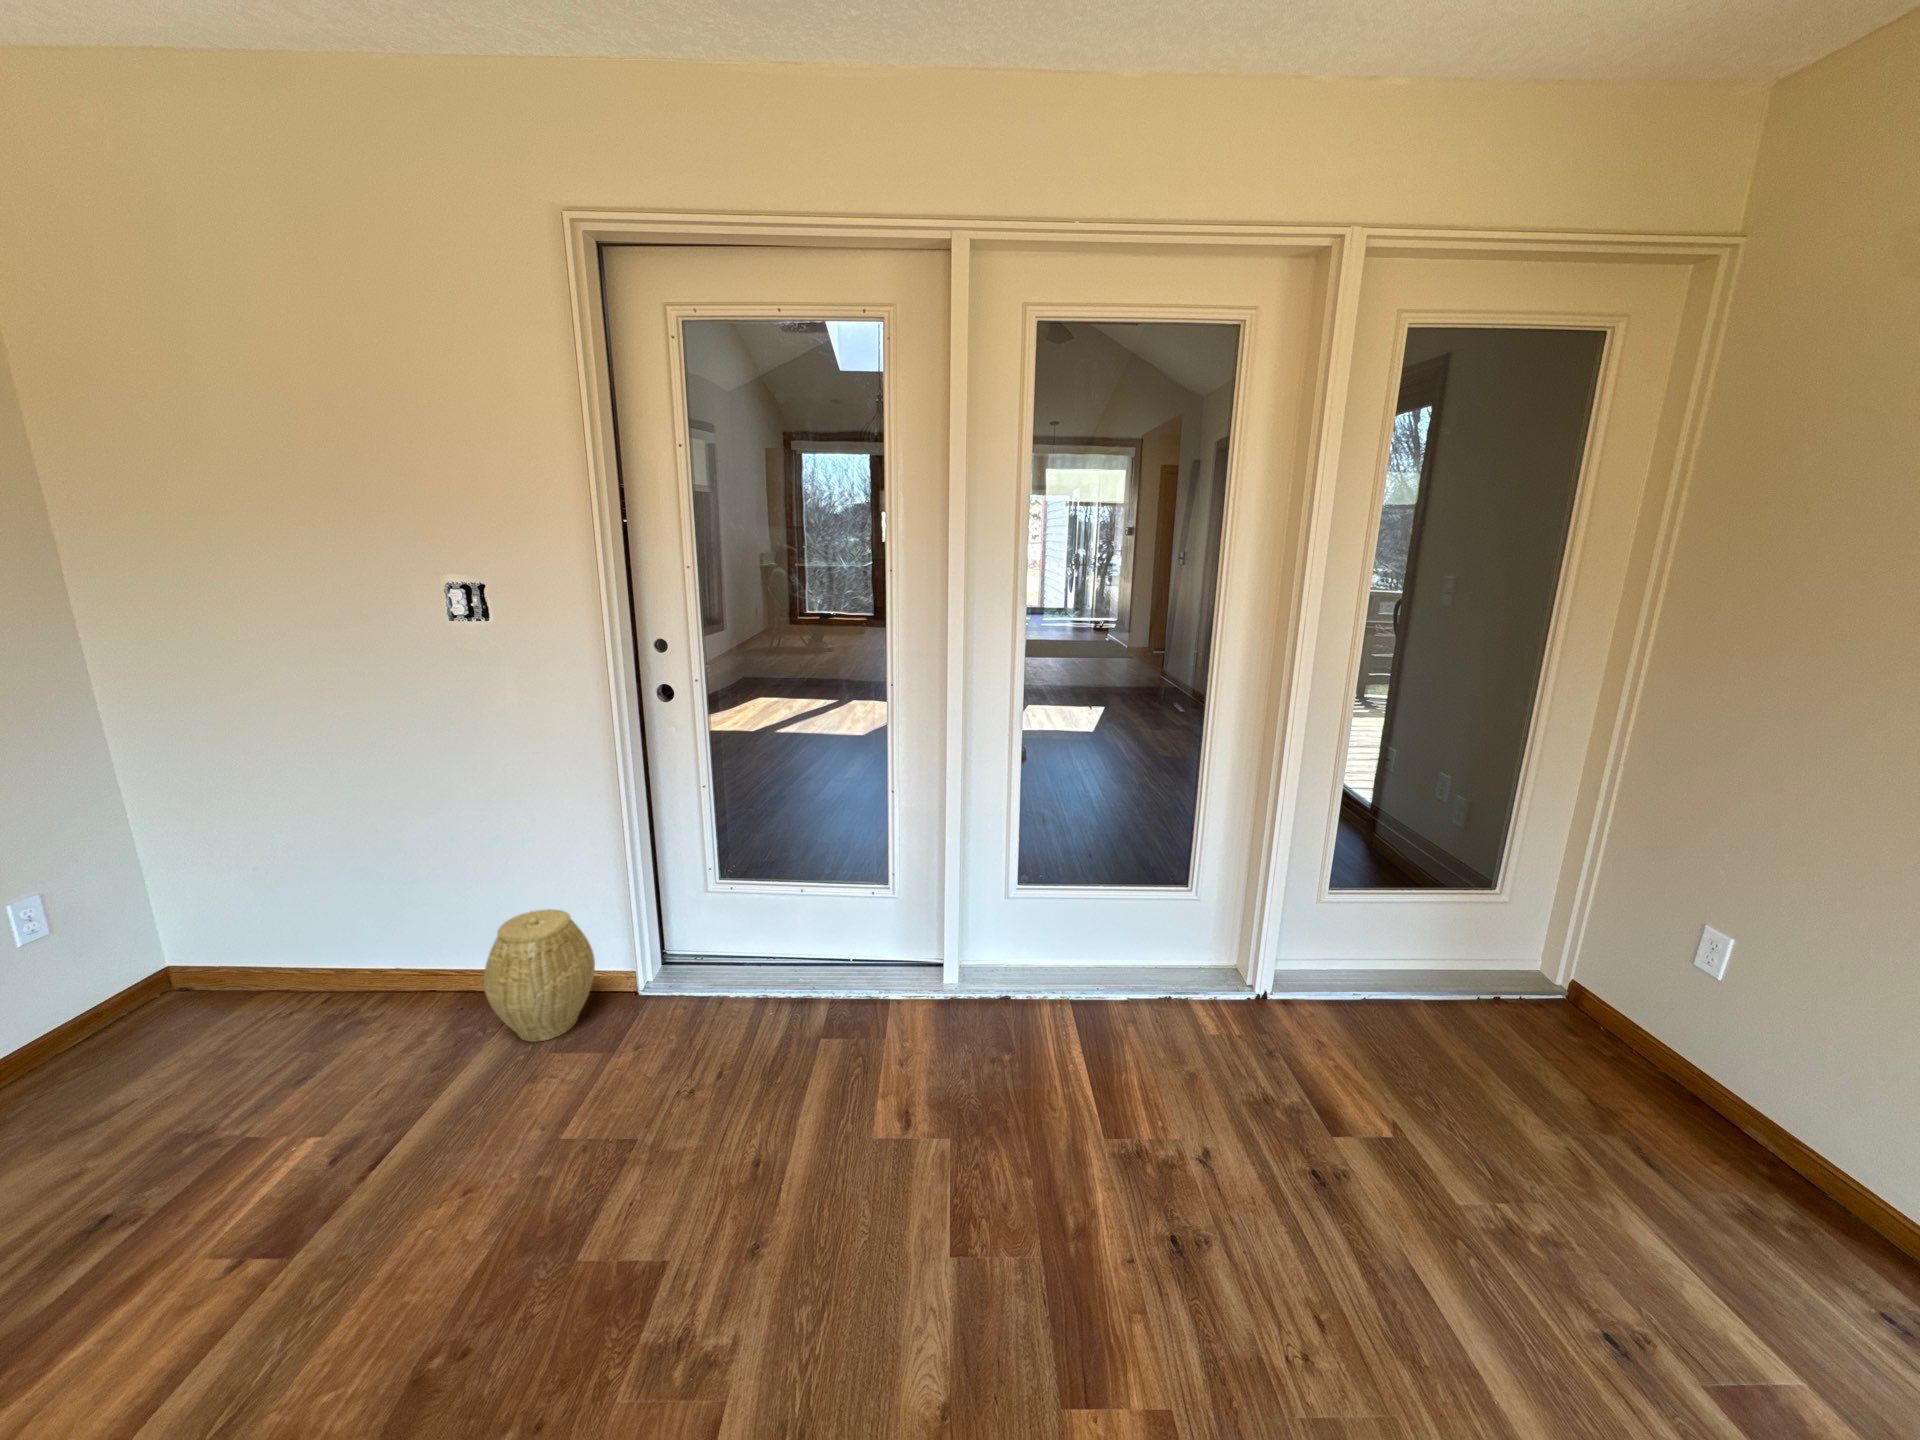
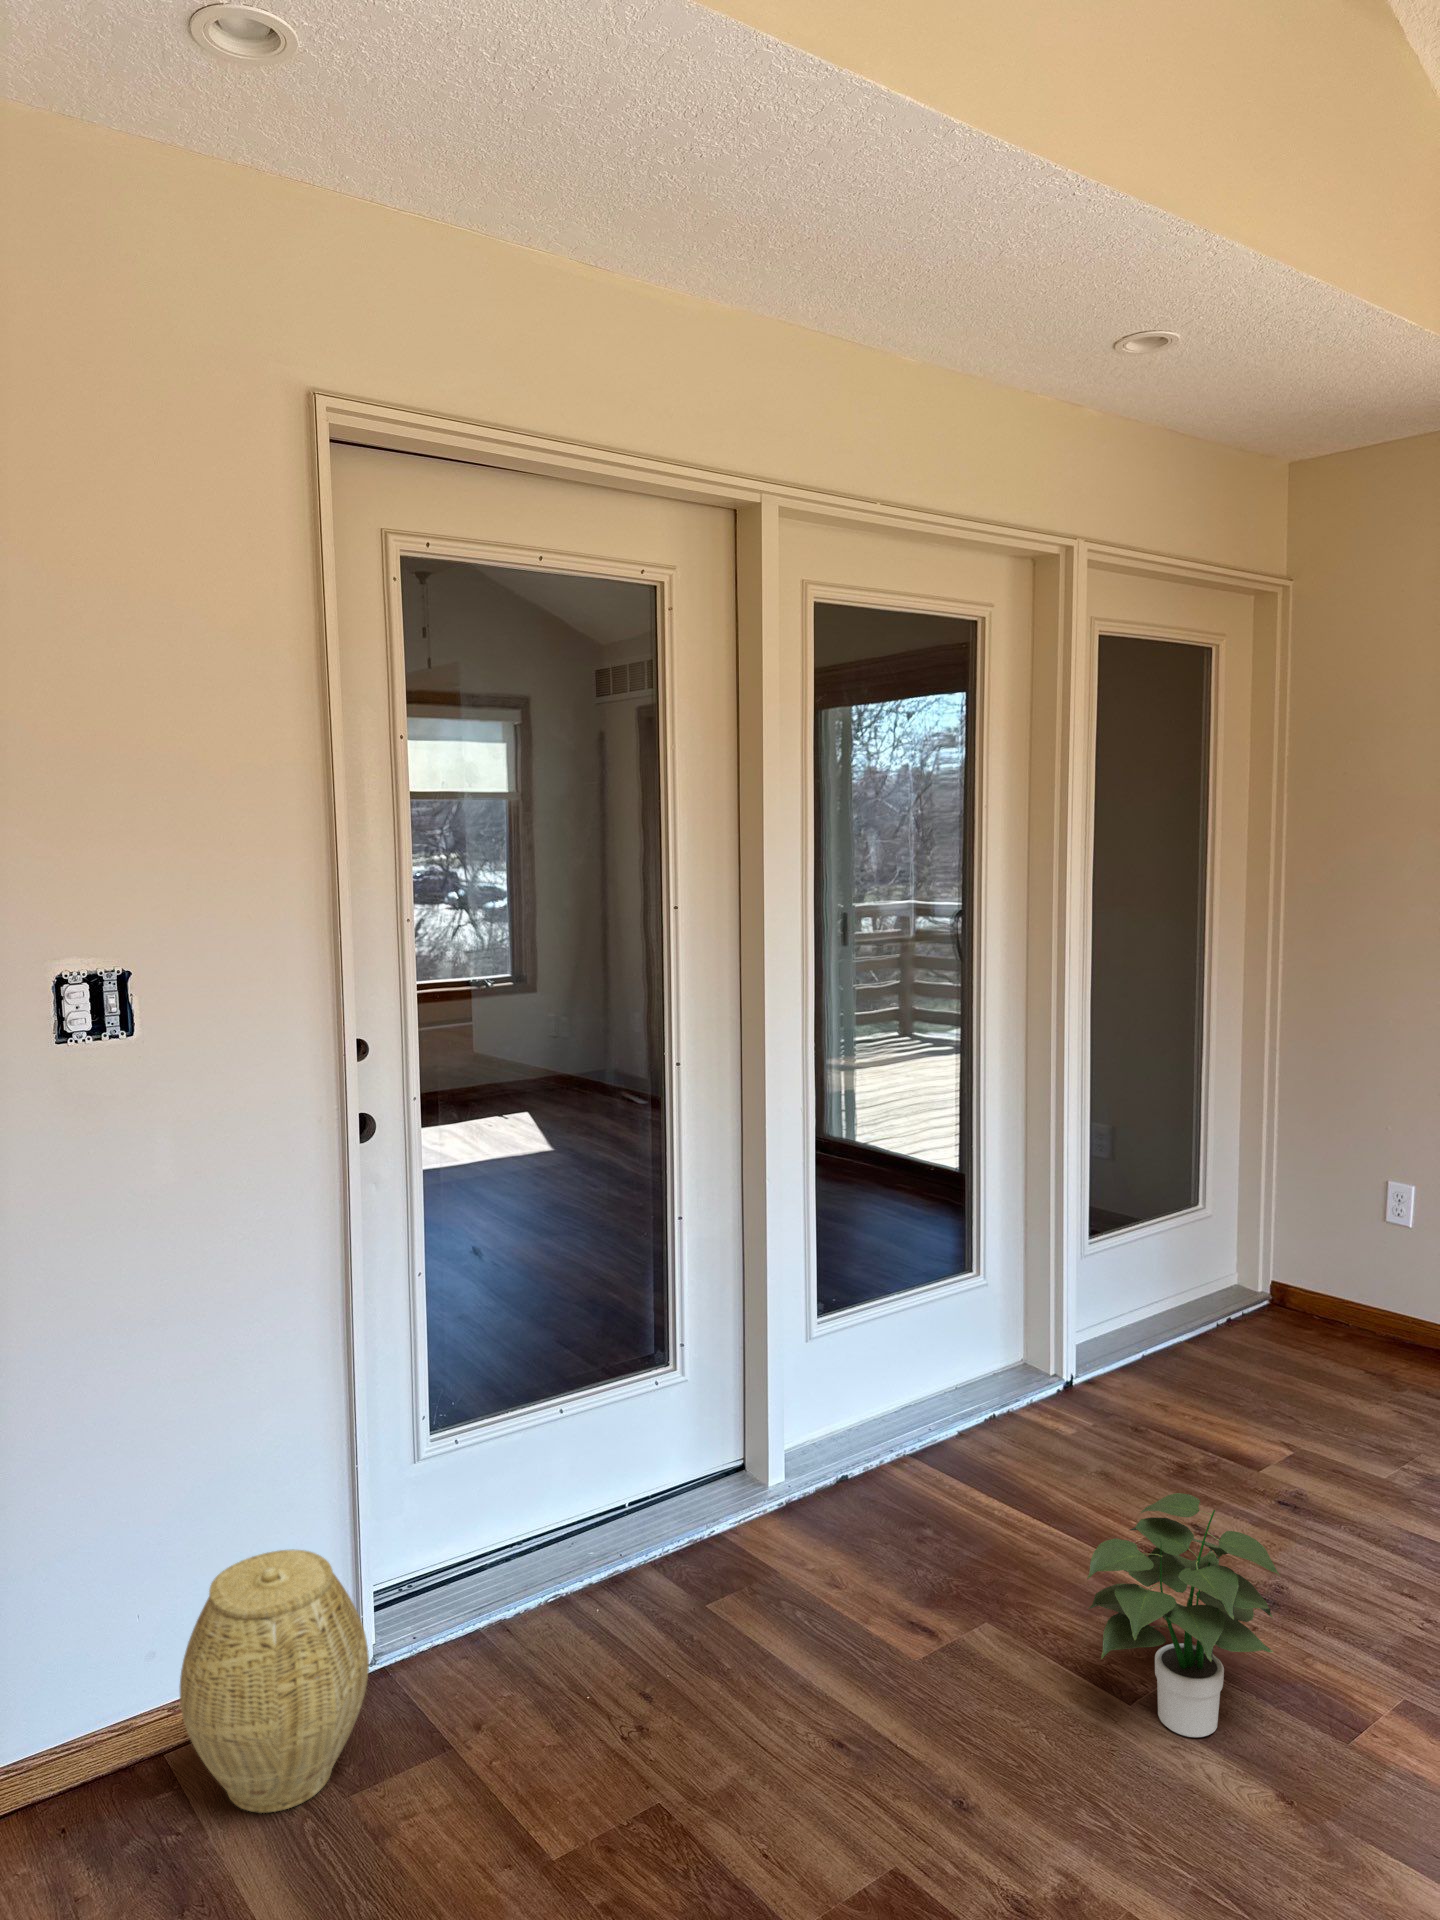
potted plant: none [881,1114,1064,1320] -> present [1087,1493,1280,1737]

